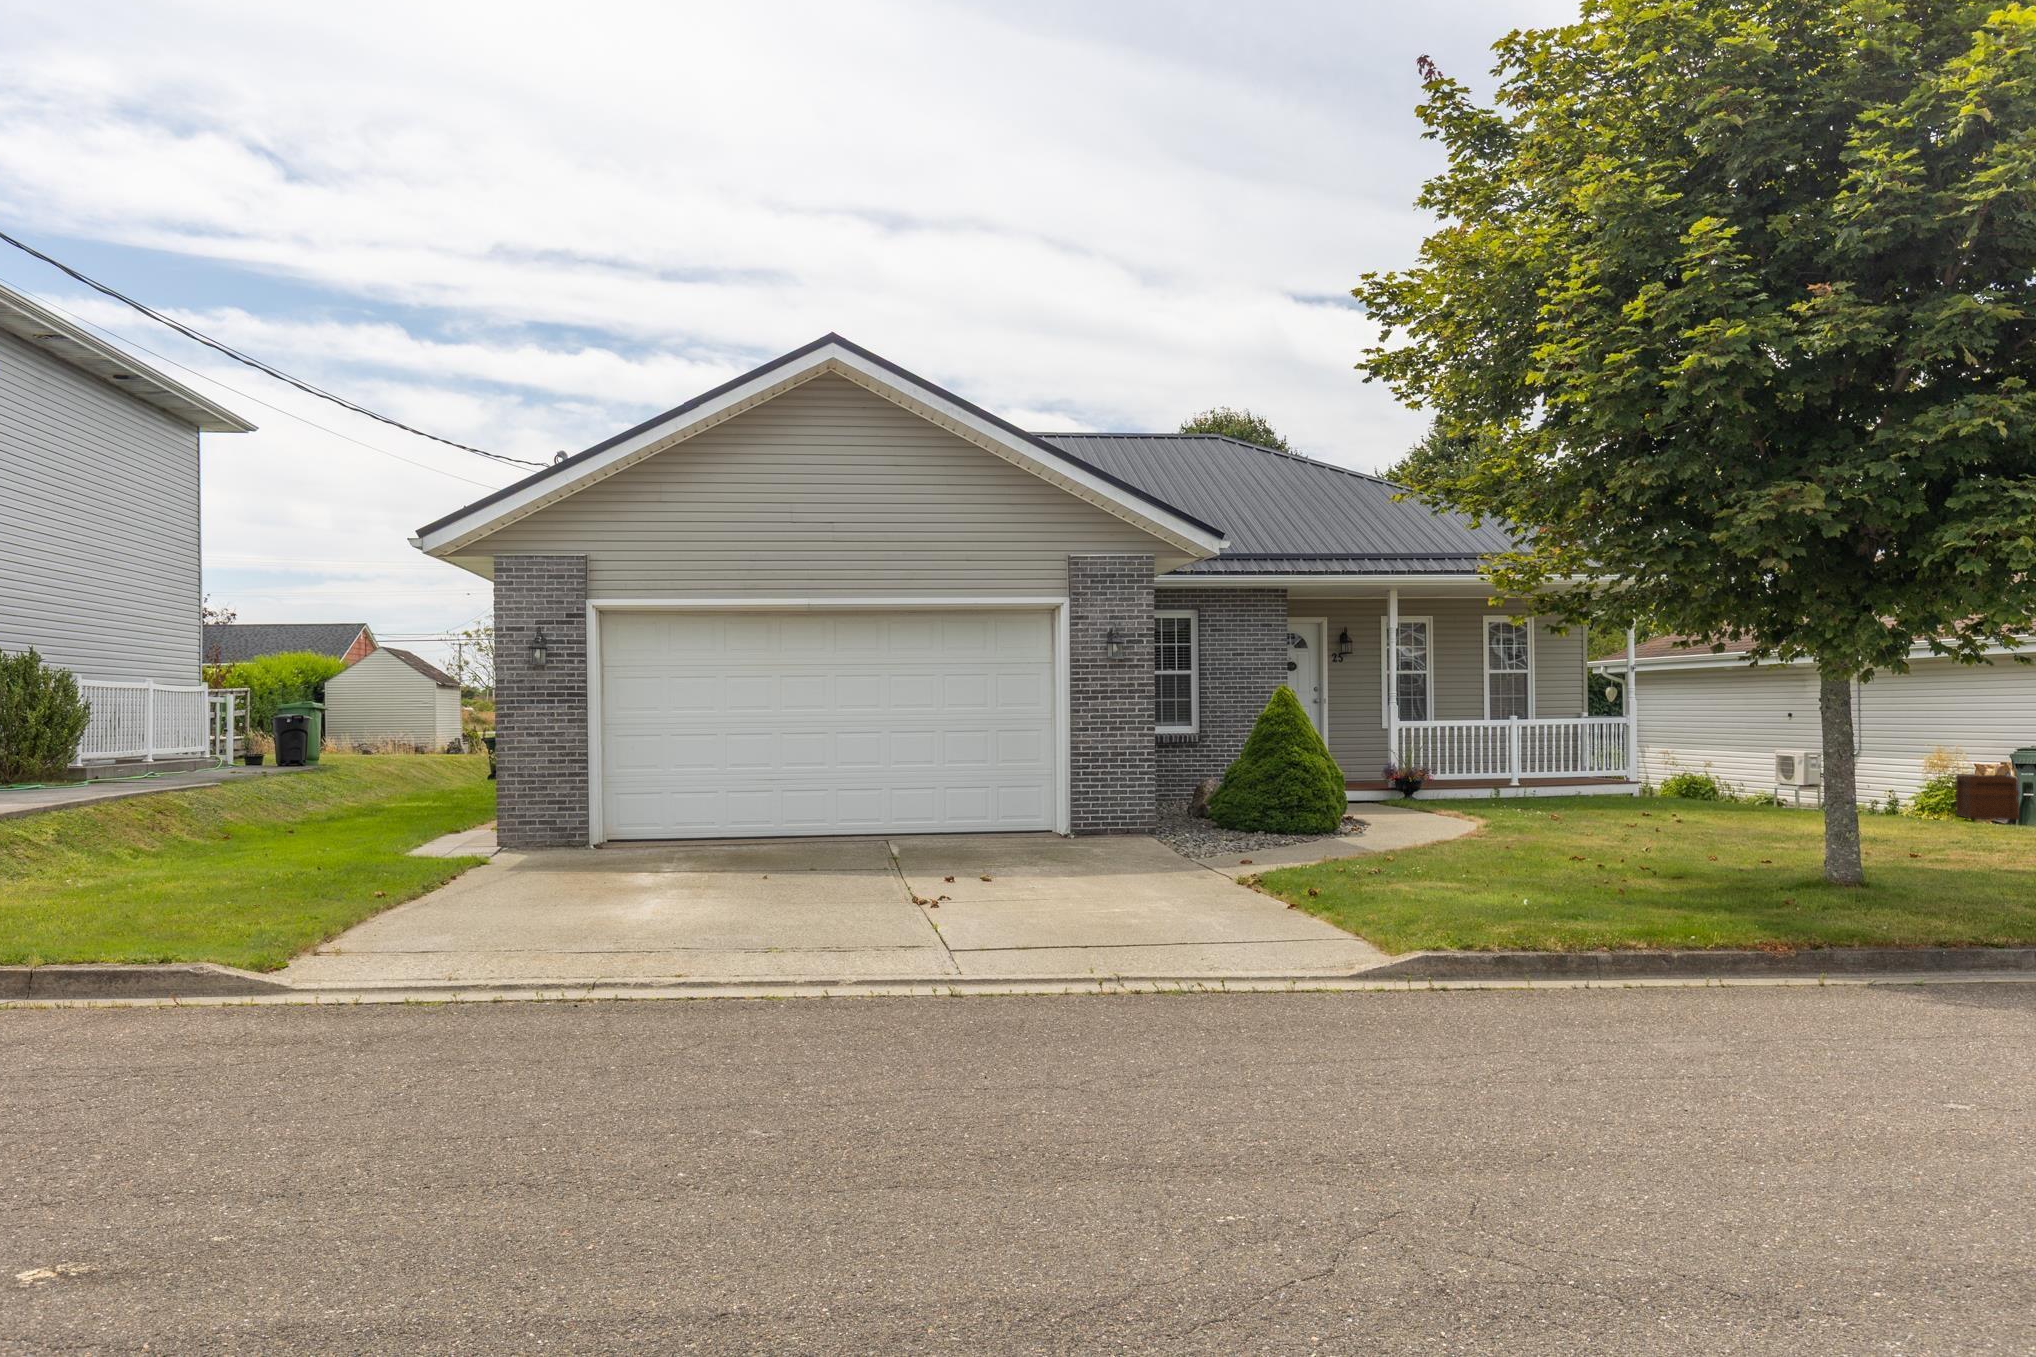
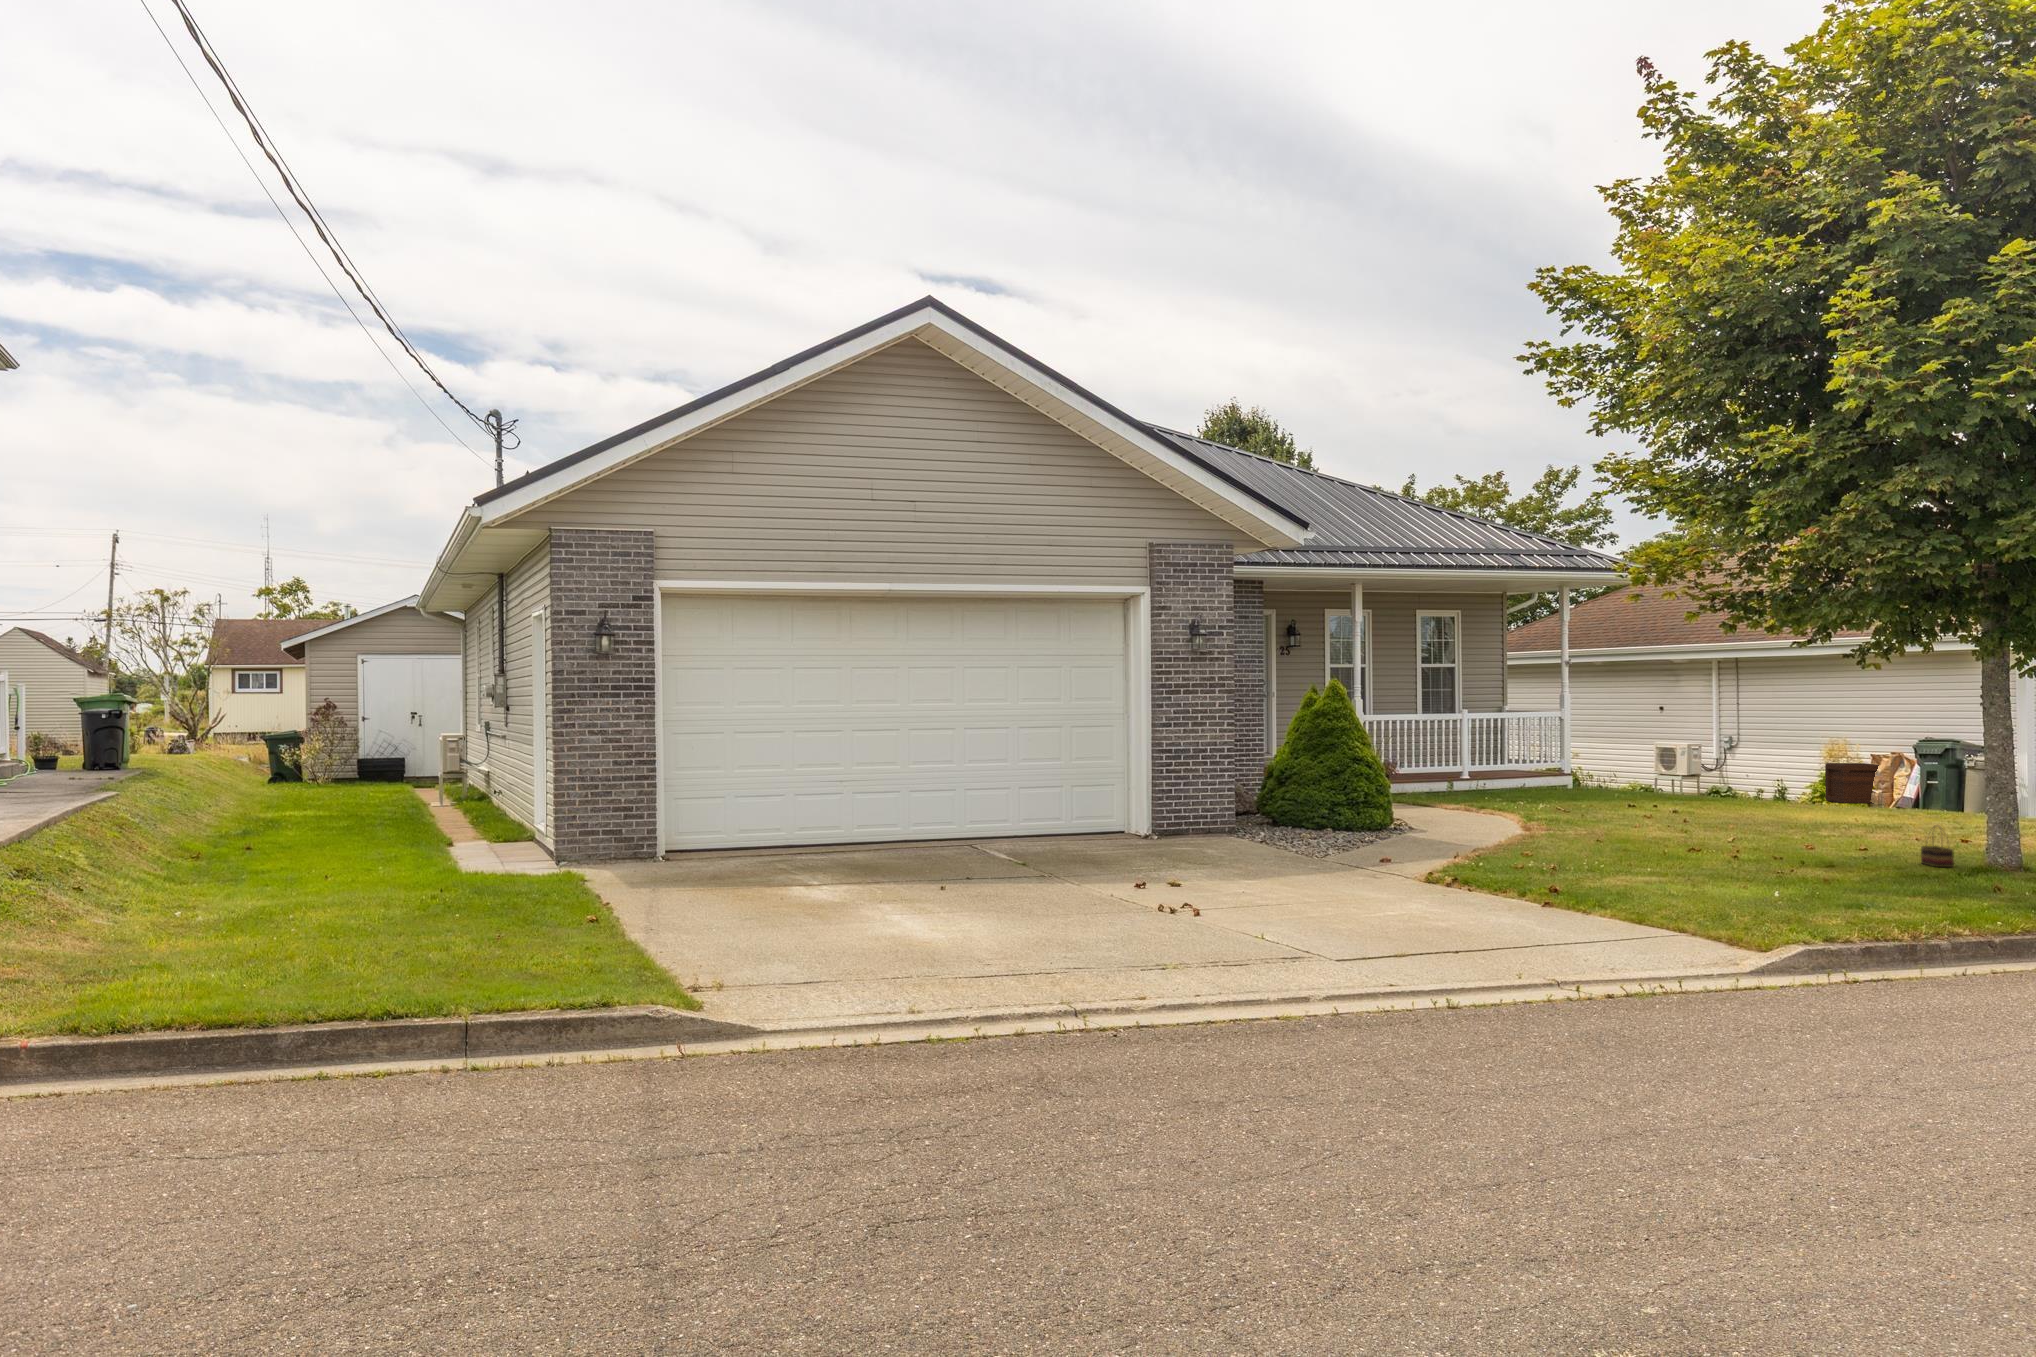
basket: none [1806,844,1834,891] -> present [1921,825,1954,867]

